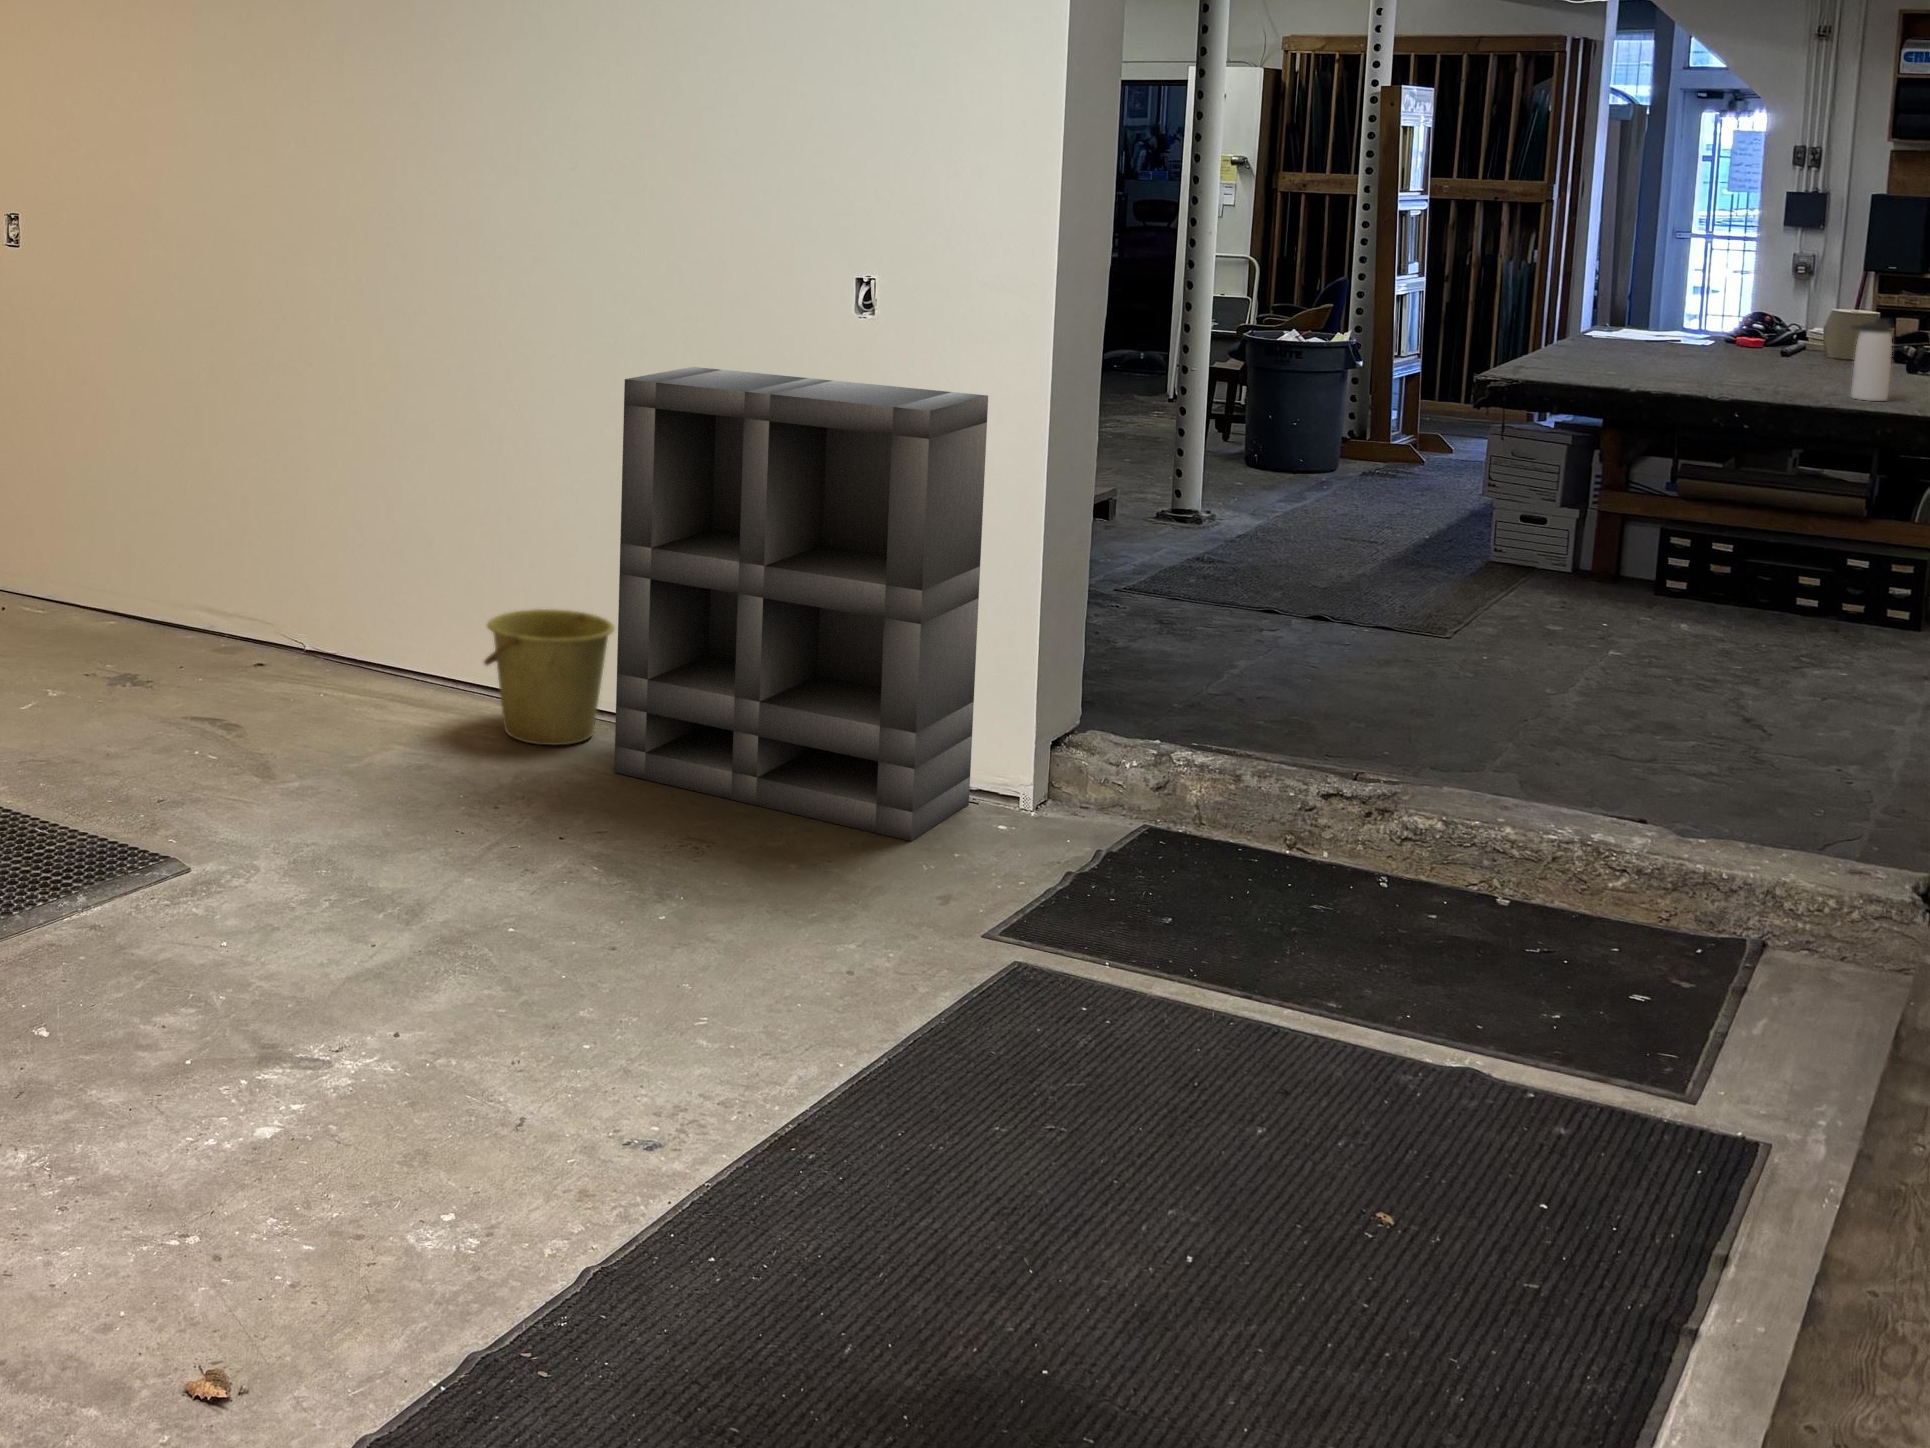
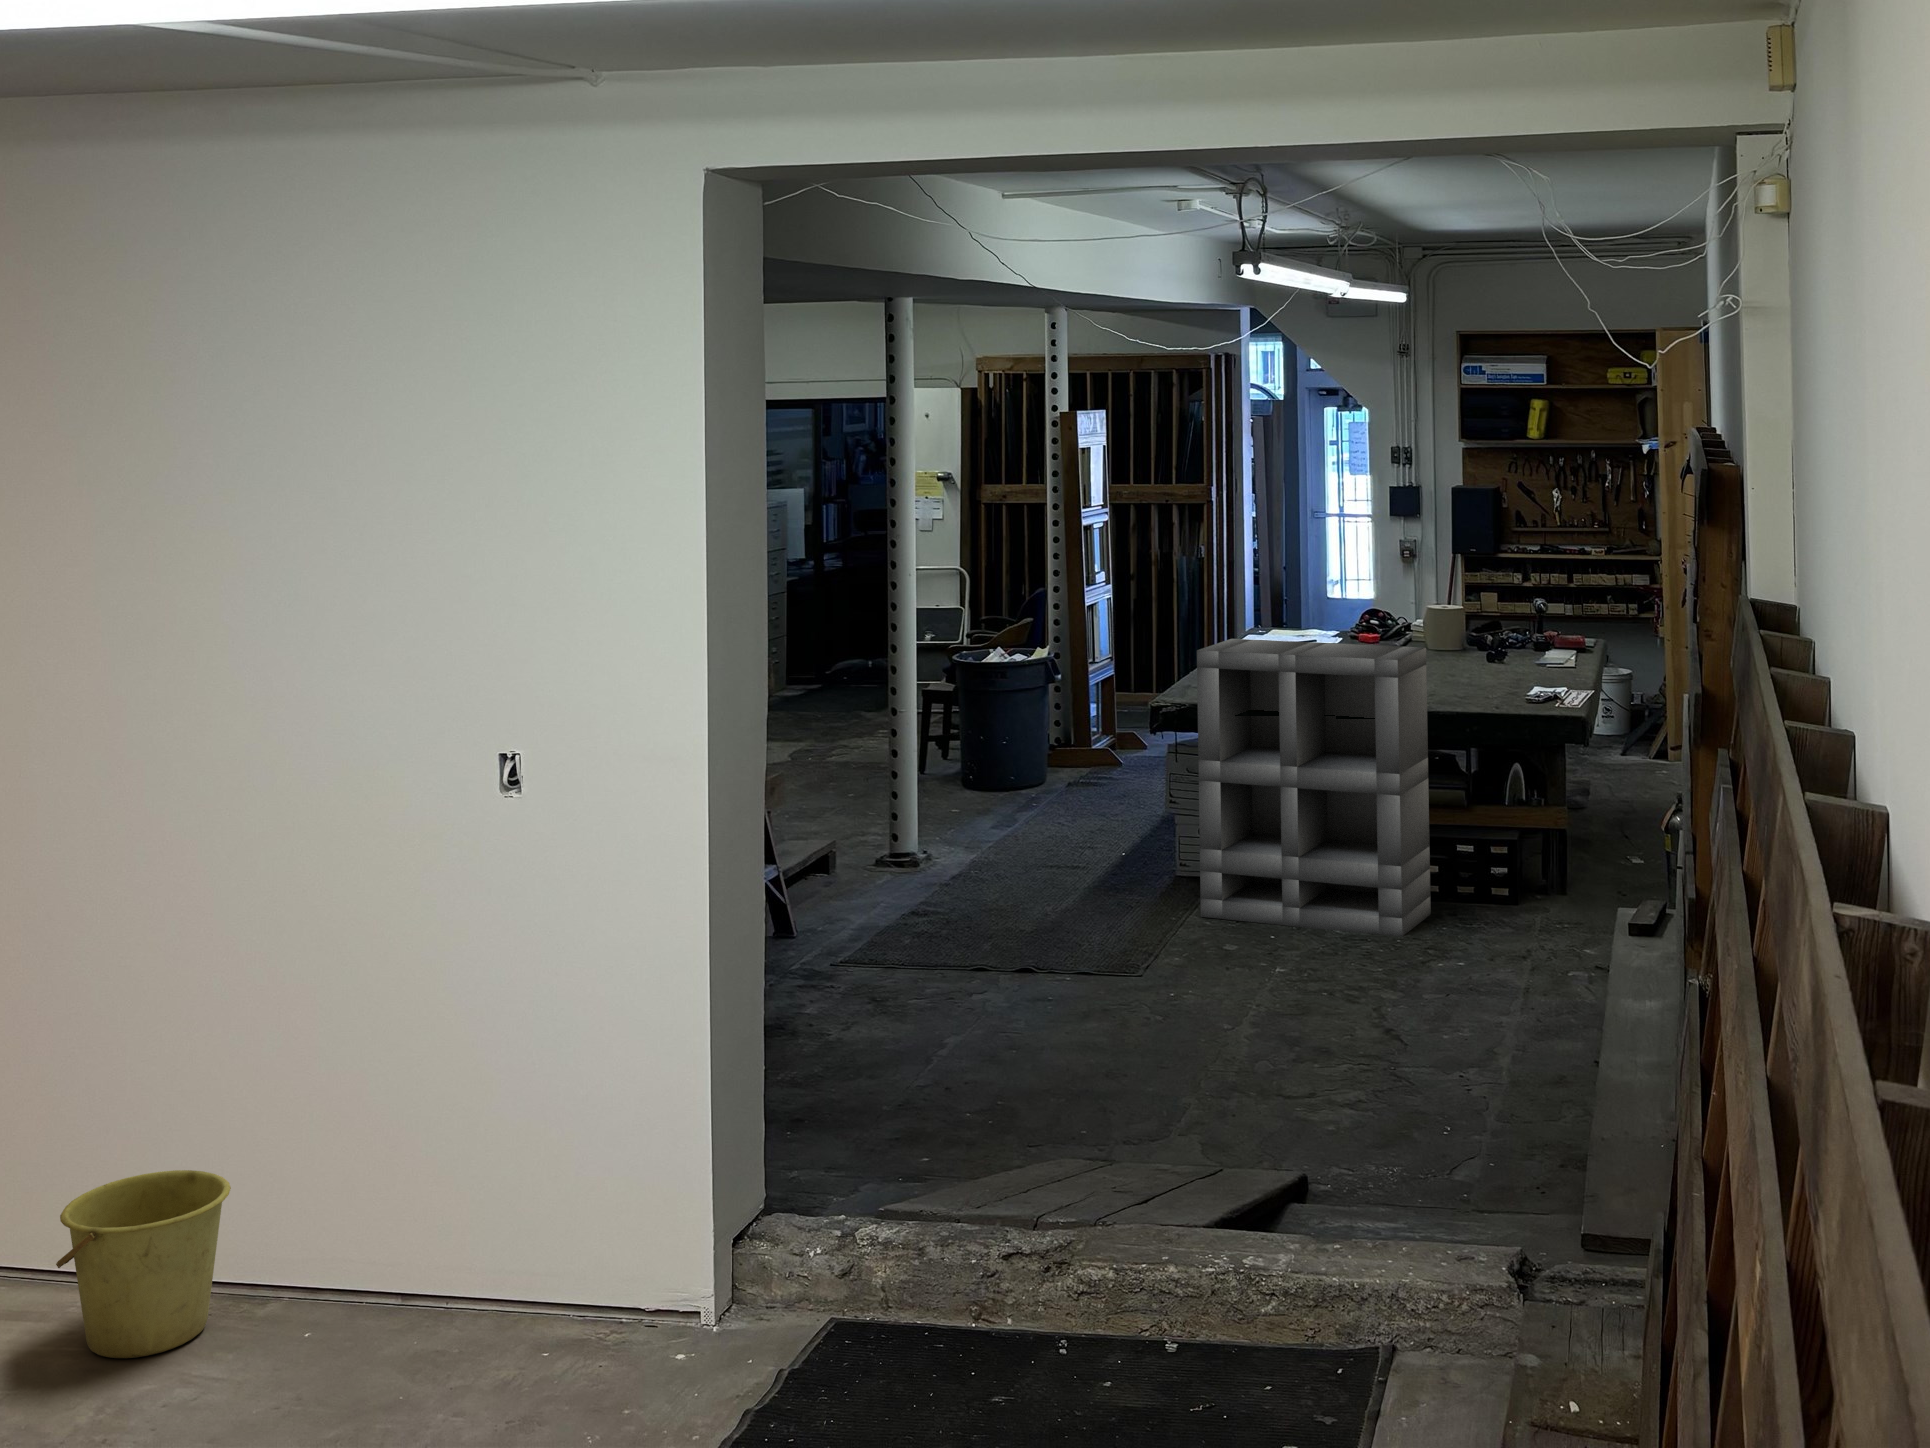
thermos bottle: present [1851,318,1892,401] -> none [1433,637,1466,711]
shelving unit: present [614,367,988,841] -> present [1197,639,1431,936]

